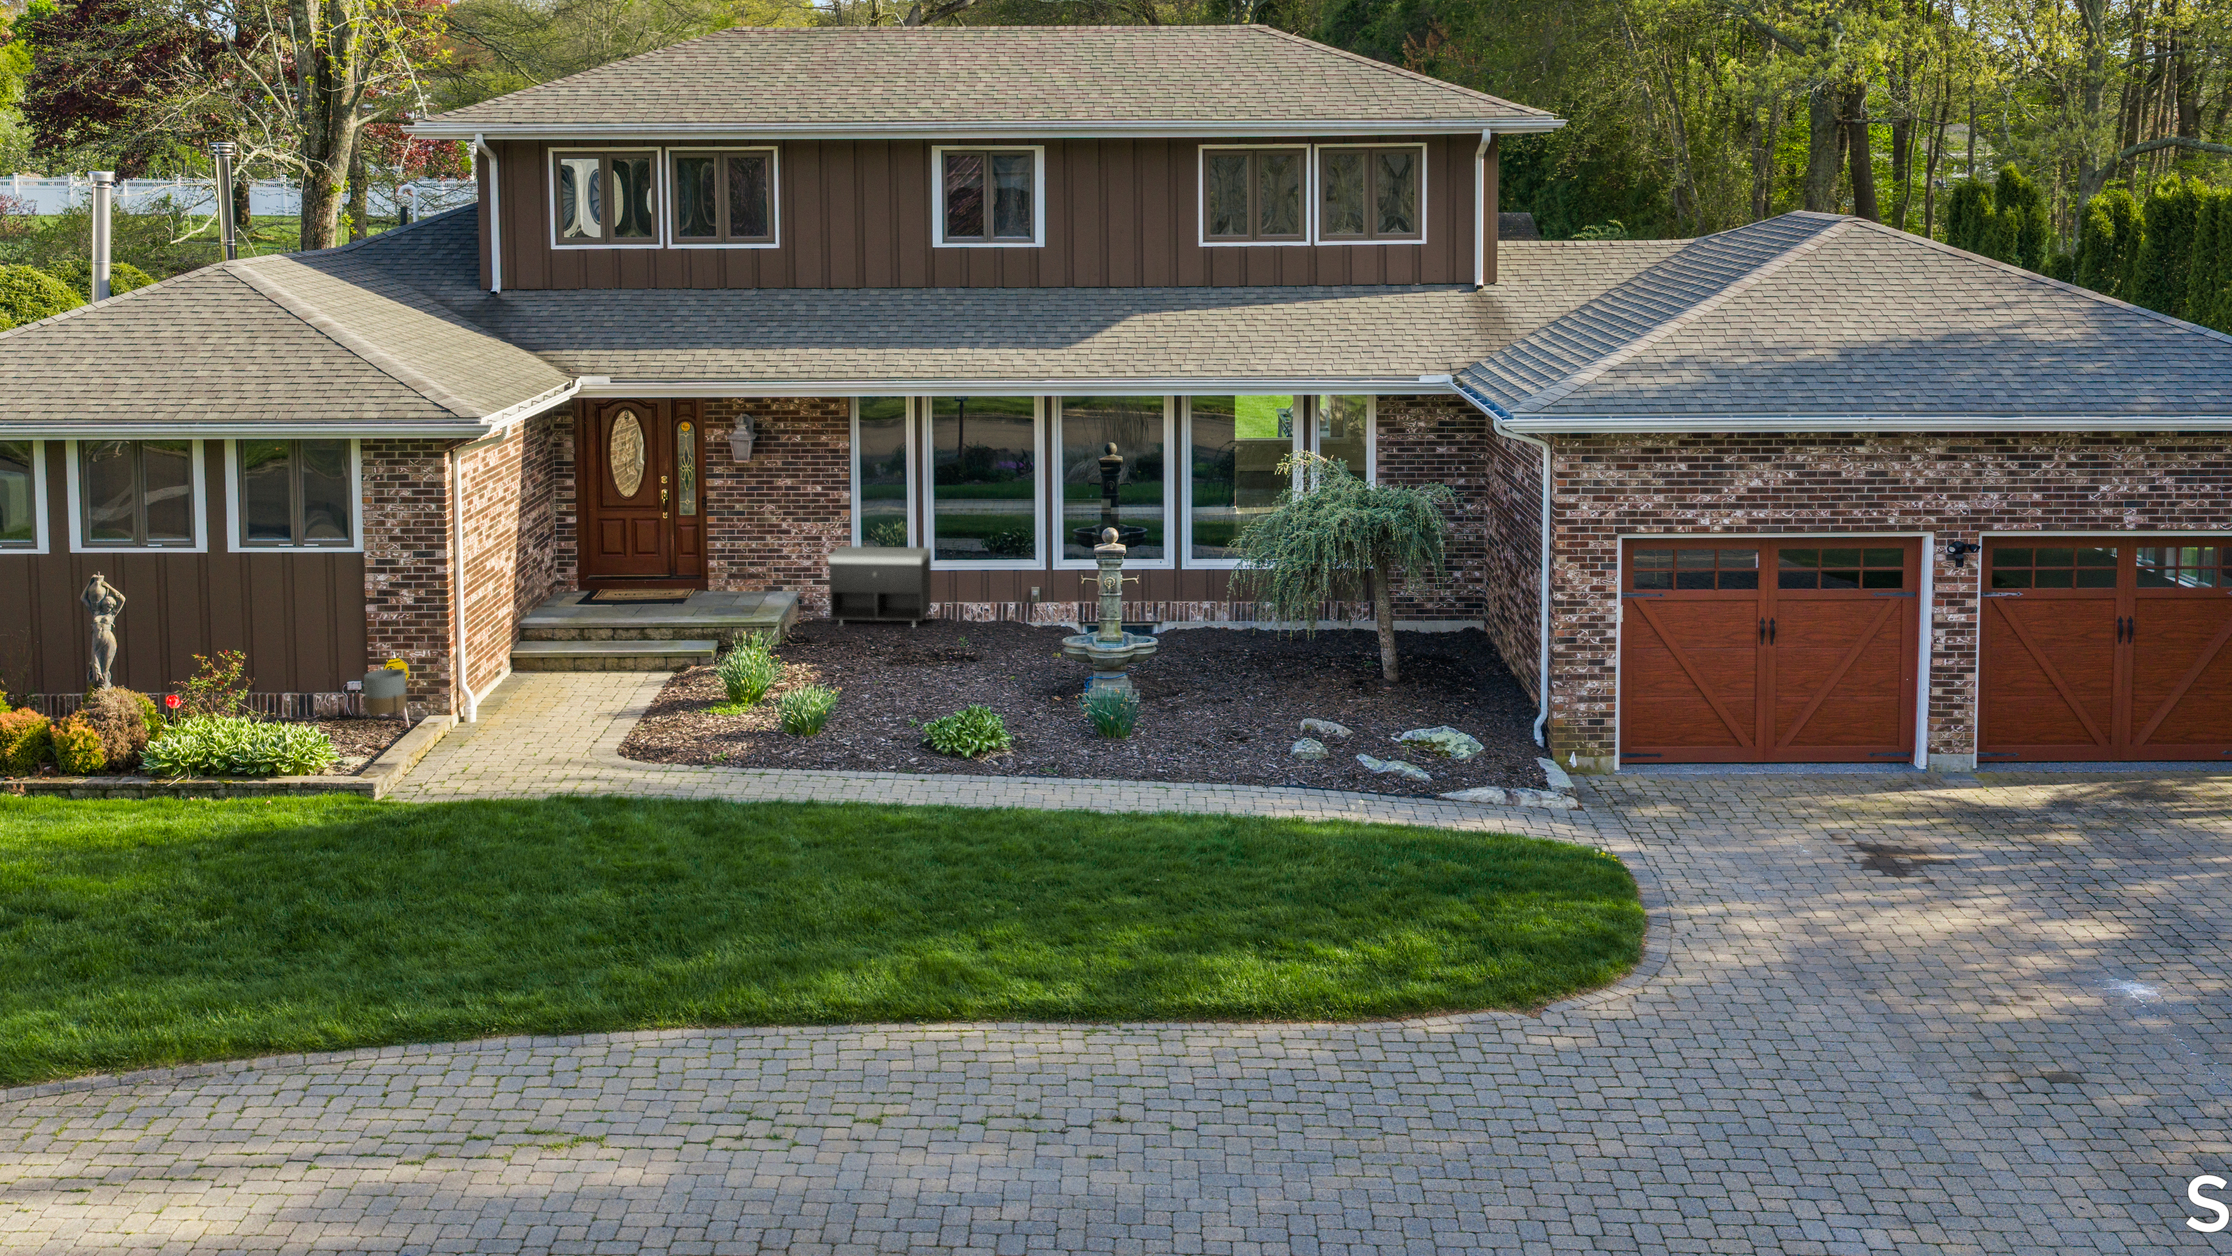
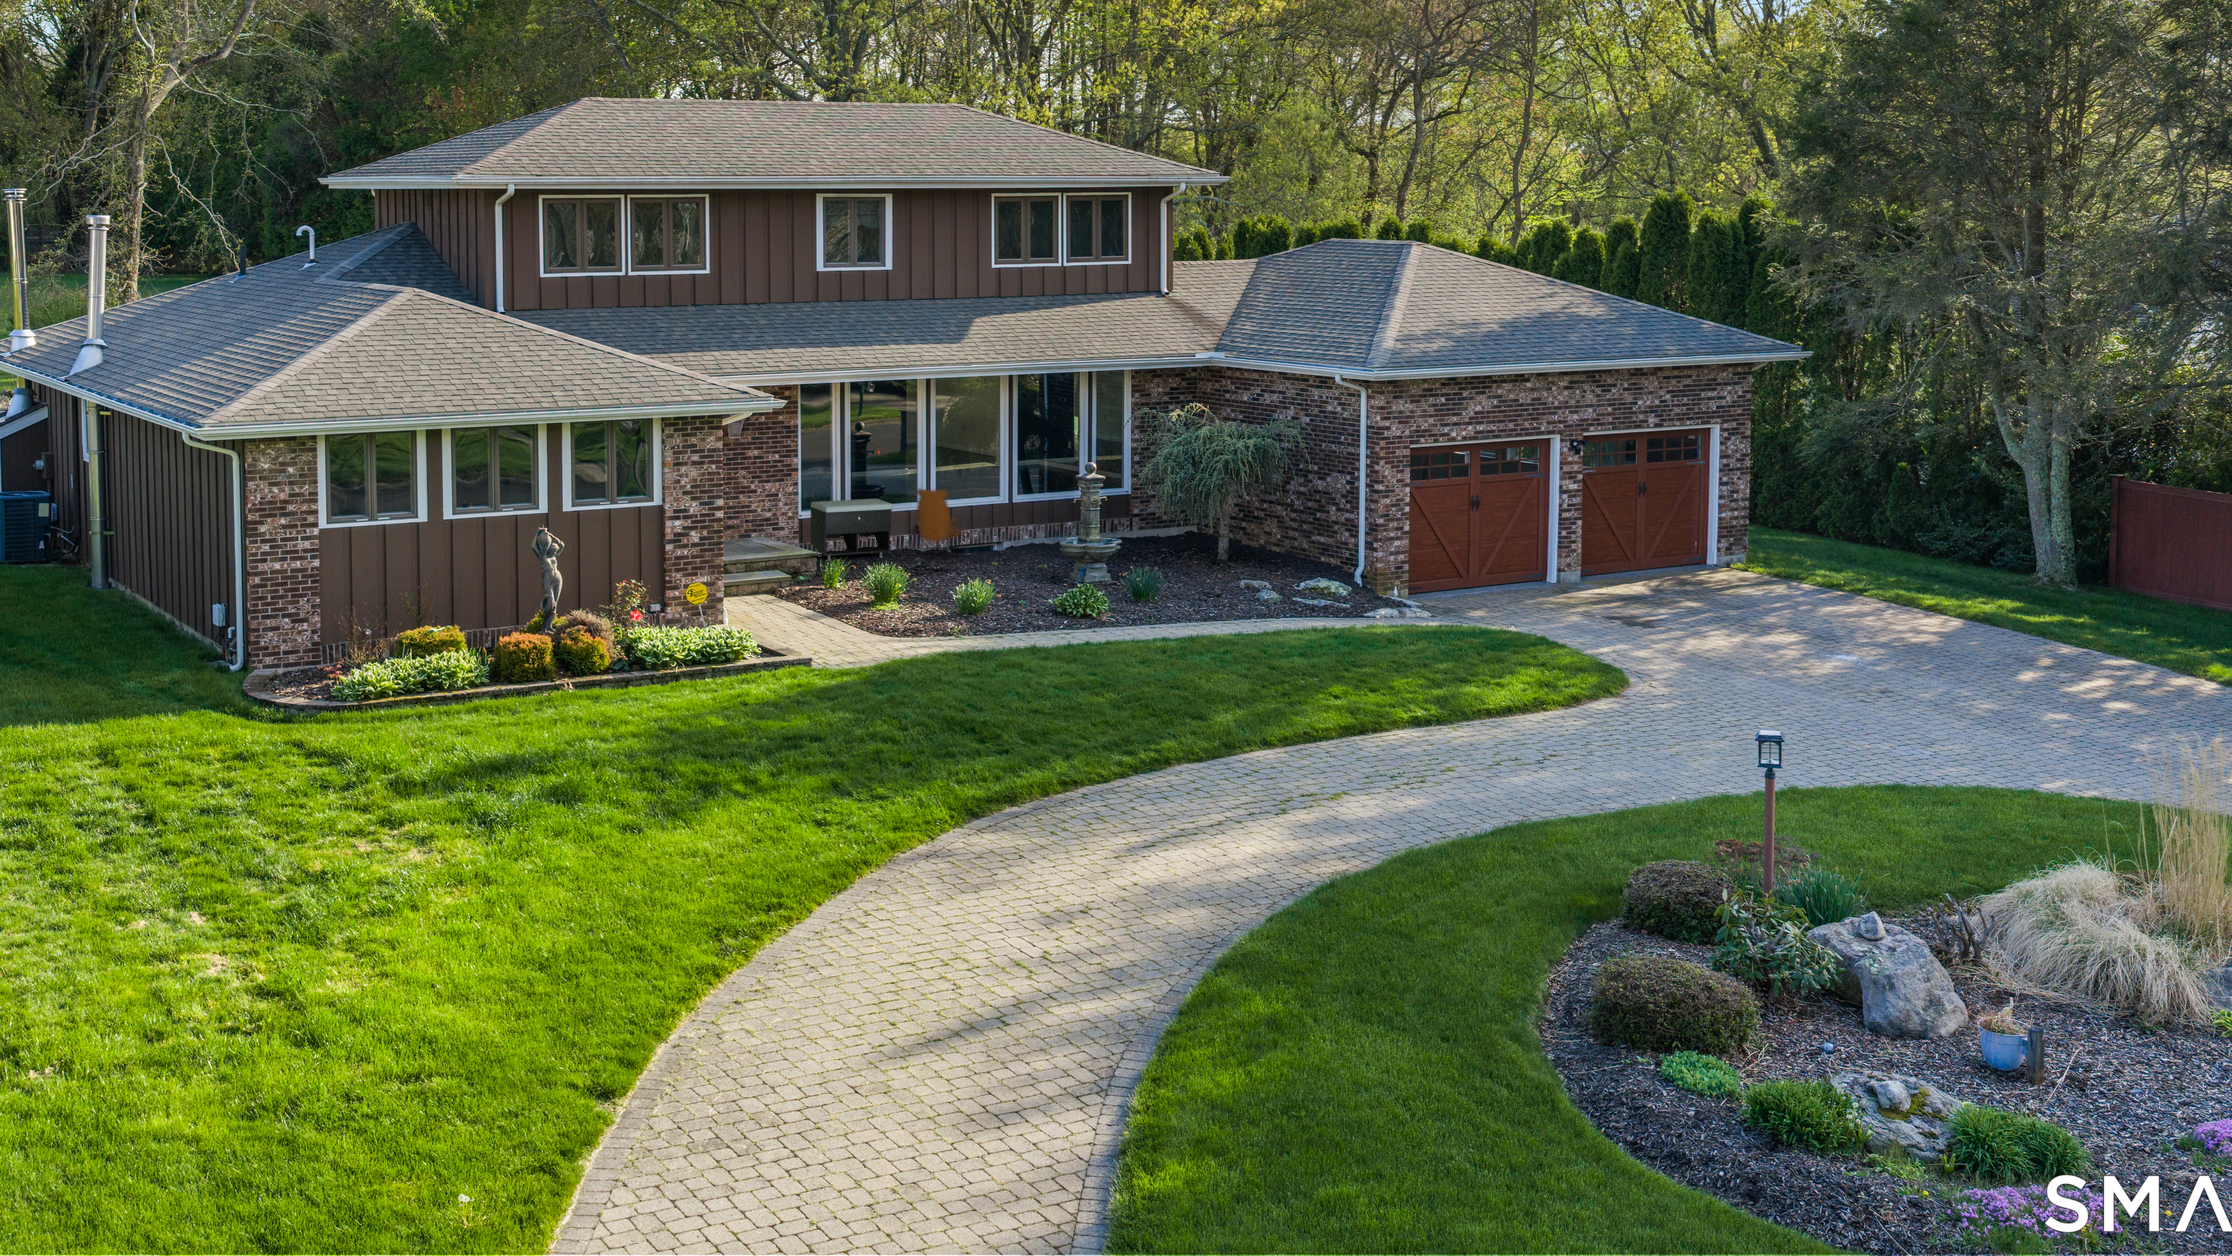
lounge chair: none [947,540,1049,637] -> present [917,489,962,555]
planter: present [363,669,407,727] -> none [688,588,717,633]

